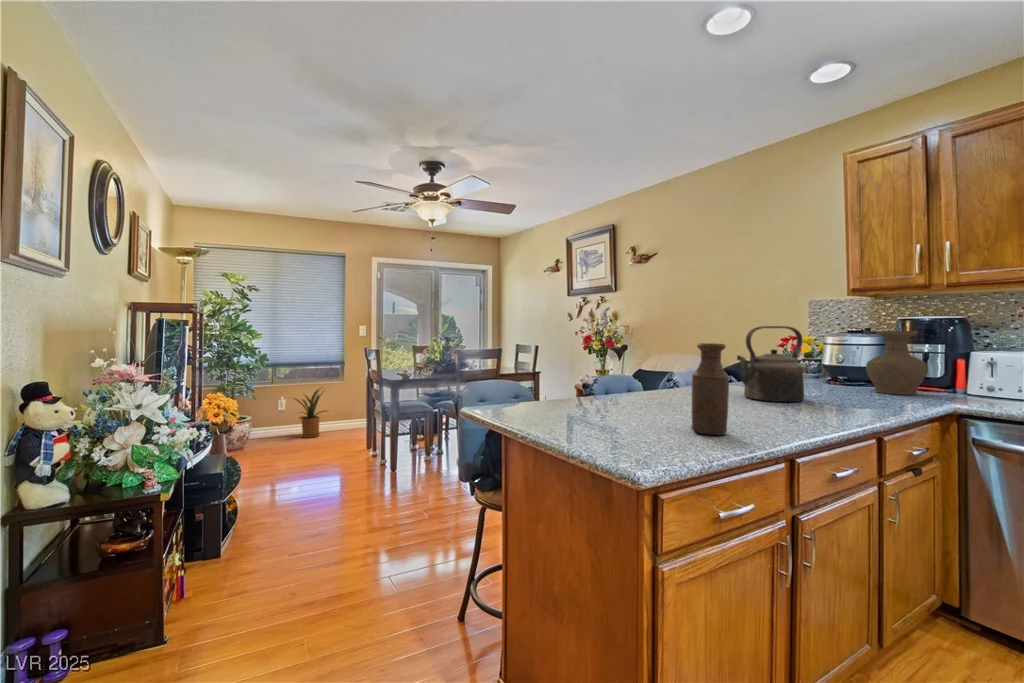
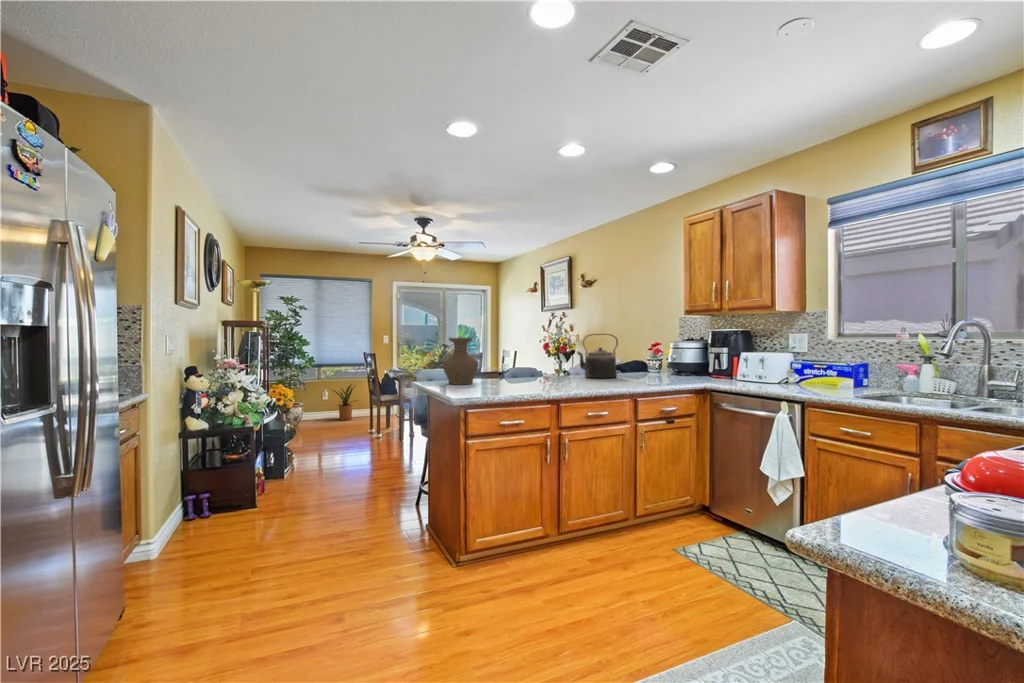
vase: present [866,331,928,395] -> present [443,338,478,385]
bottle: present [692,343,729,435] -> none [509,343,526,388]

